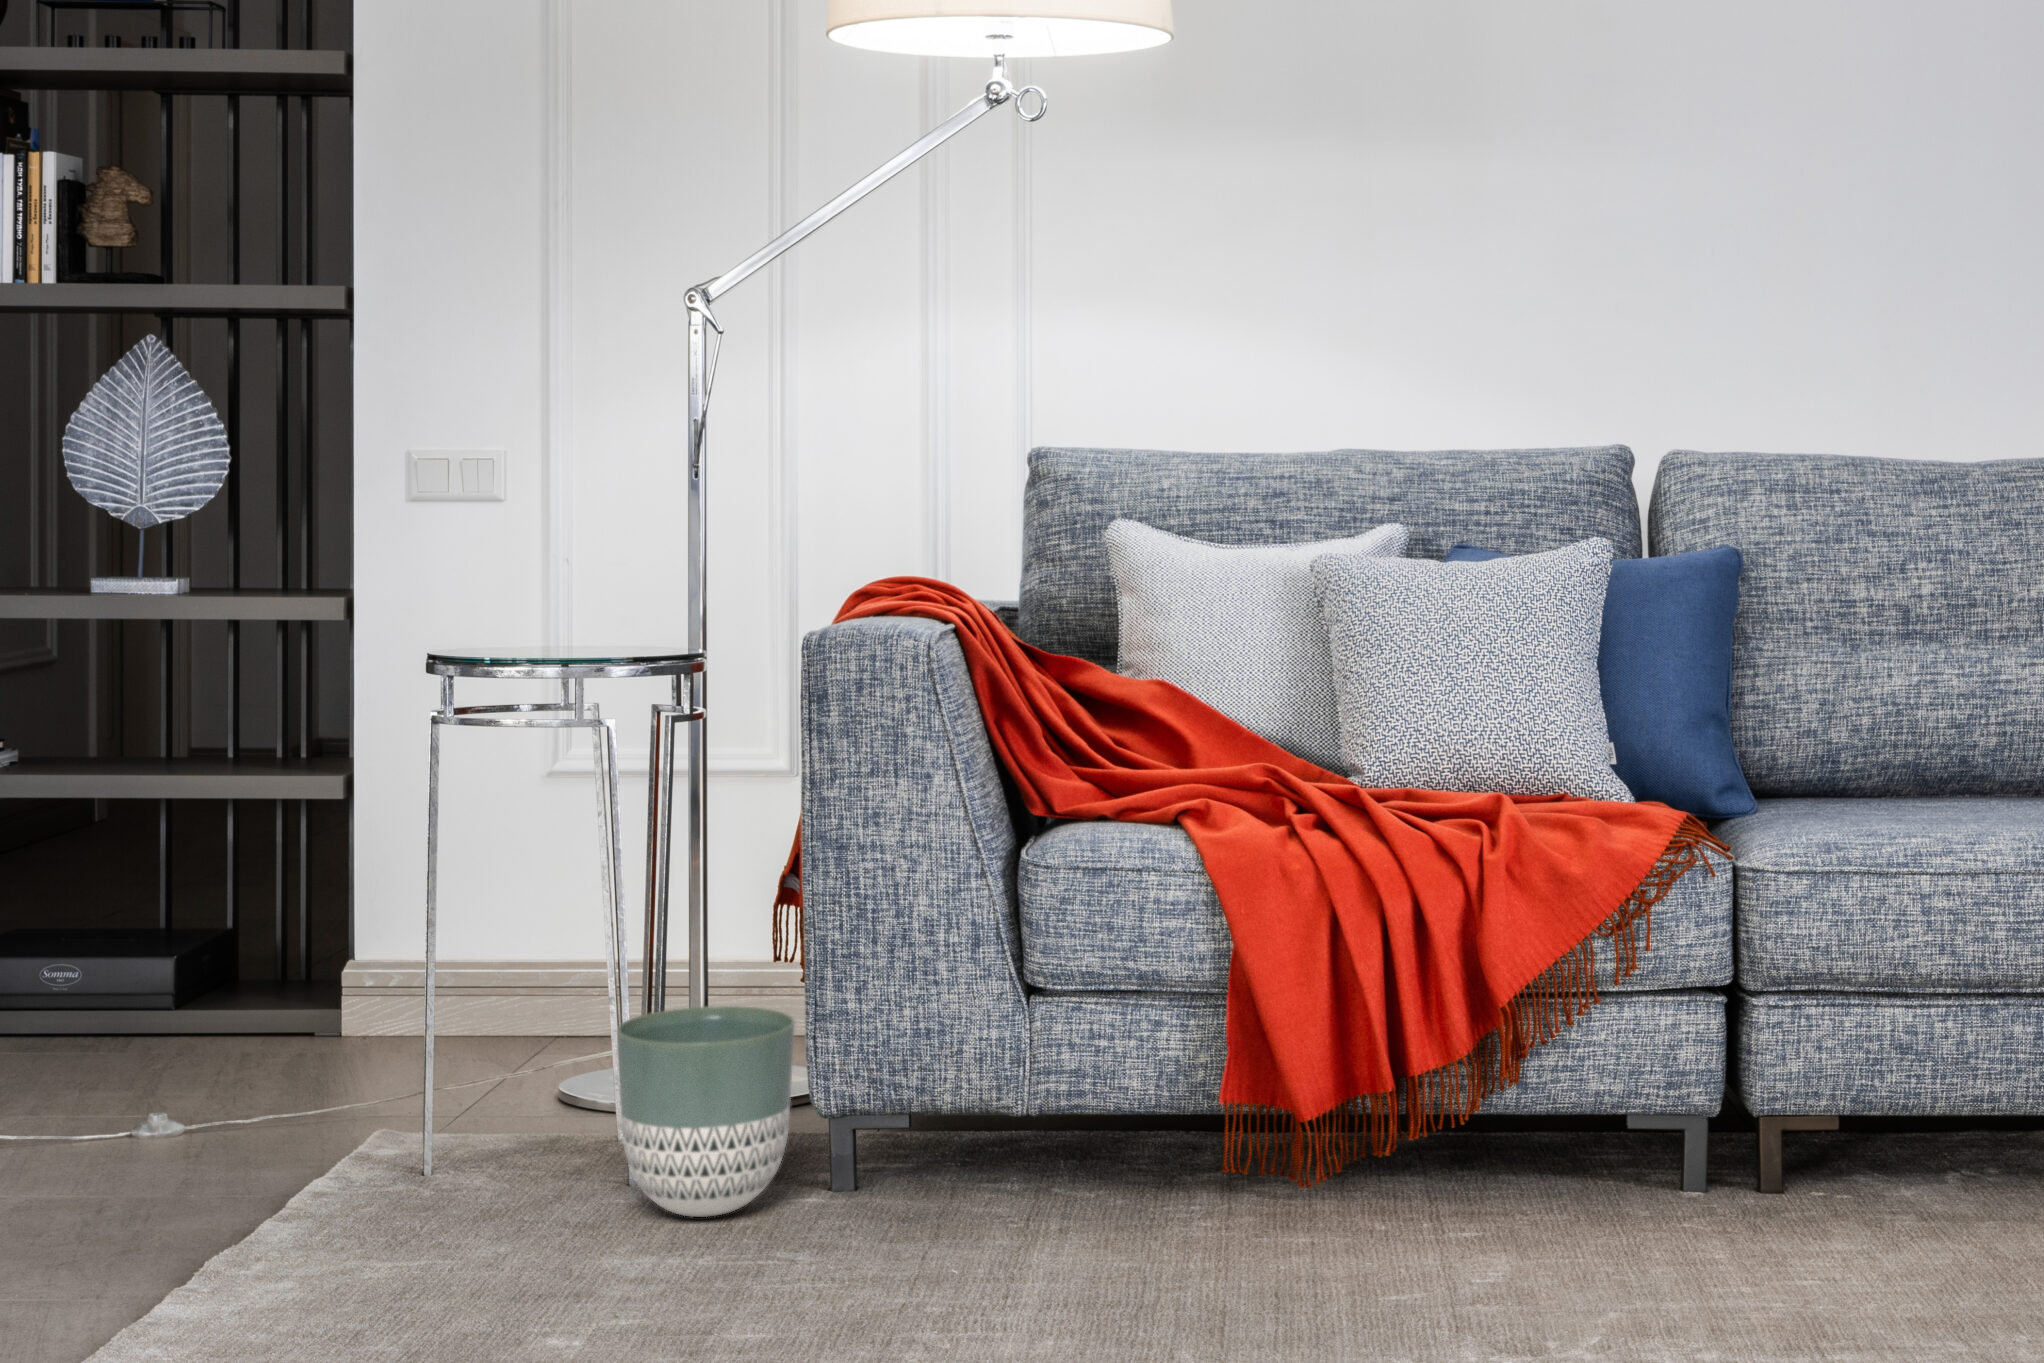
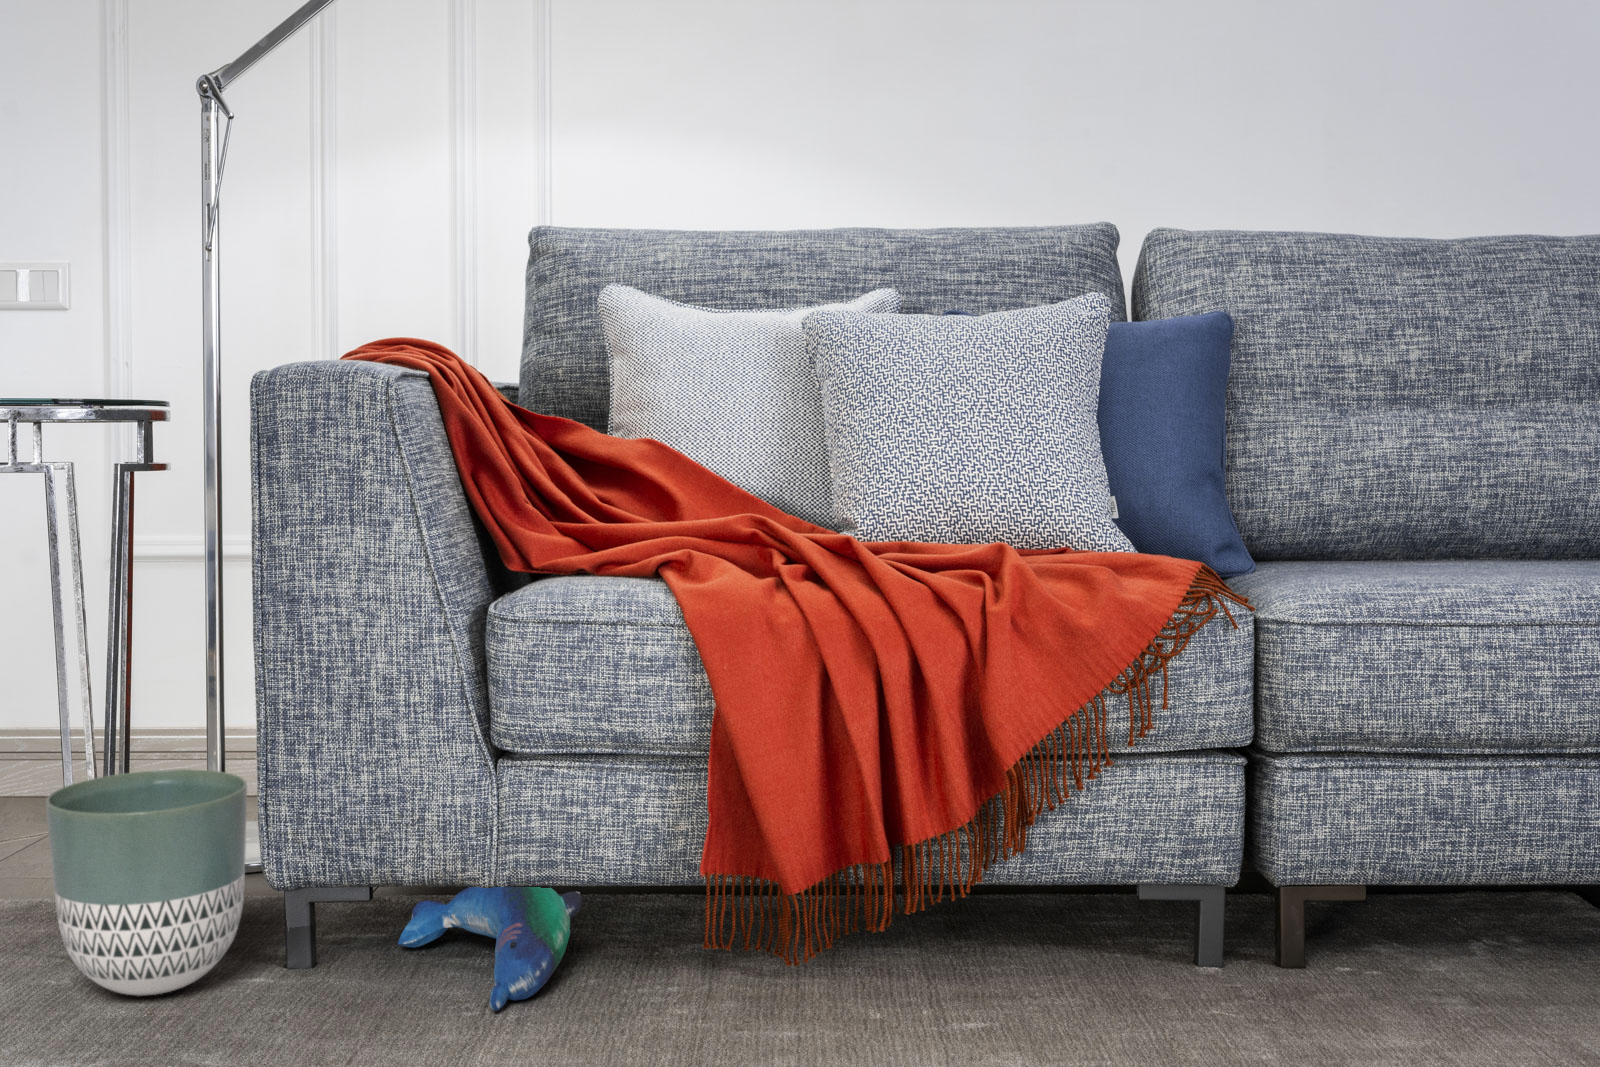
plush toy: none [923,1108,1102,1228] -> present [398,887,582,1011]

